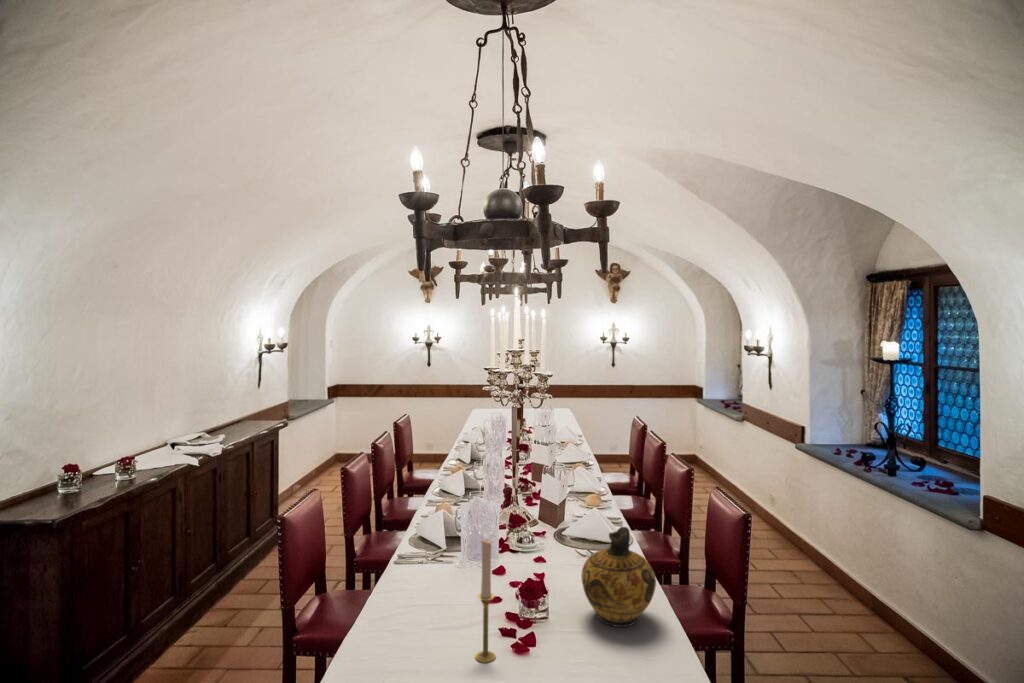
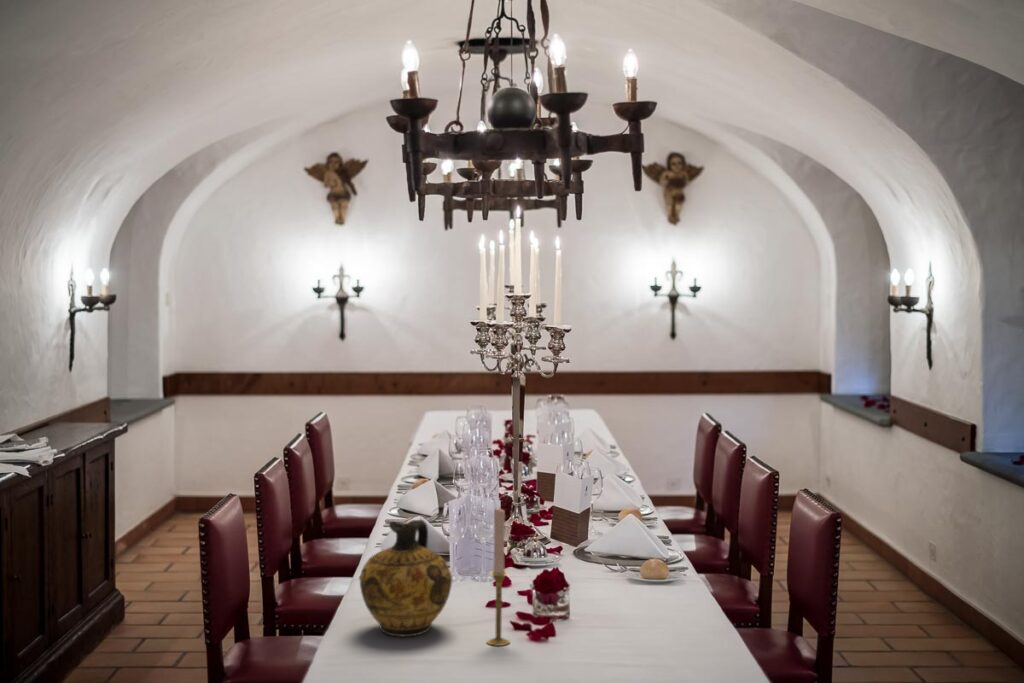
ceramic jug: present [582,527,656,627] -> present [360,520,452,637]

